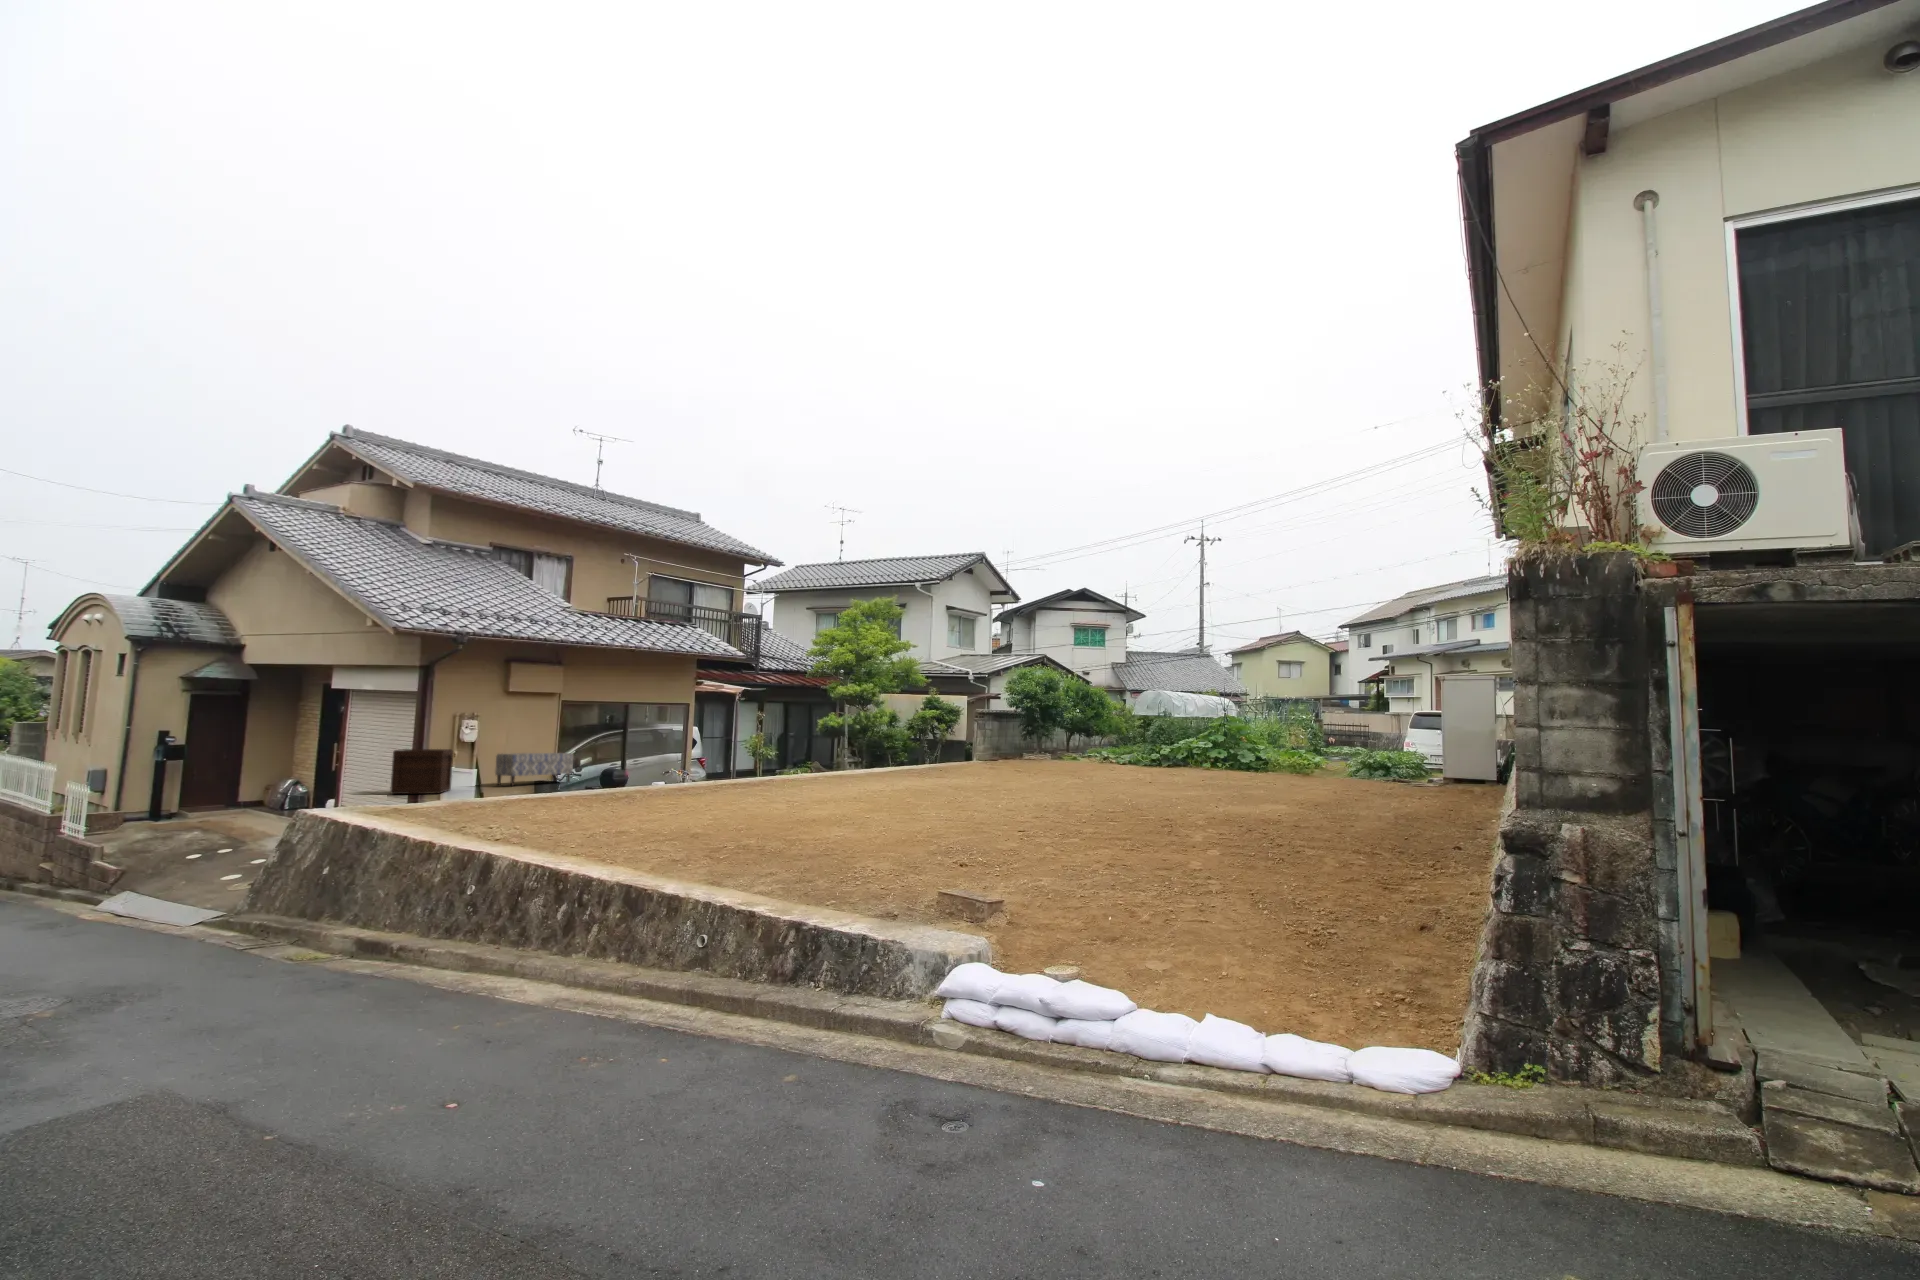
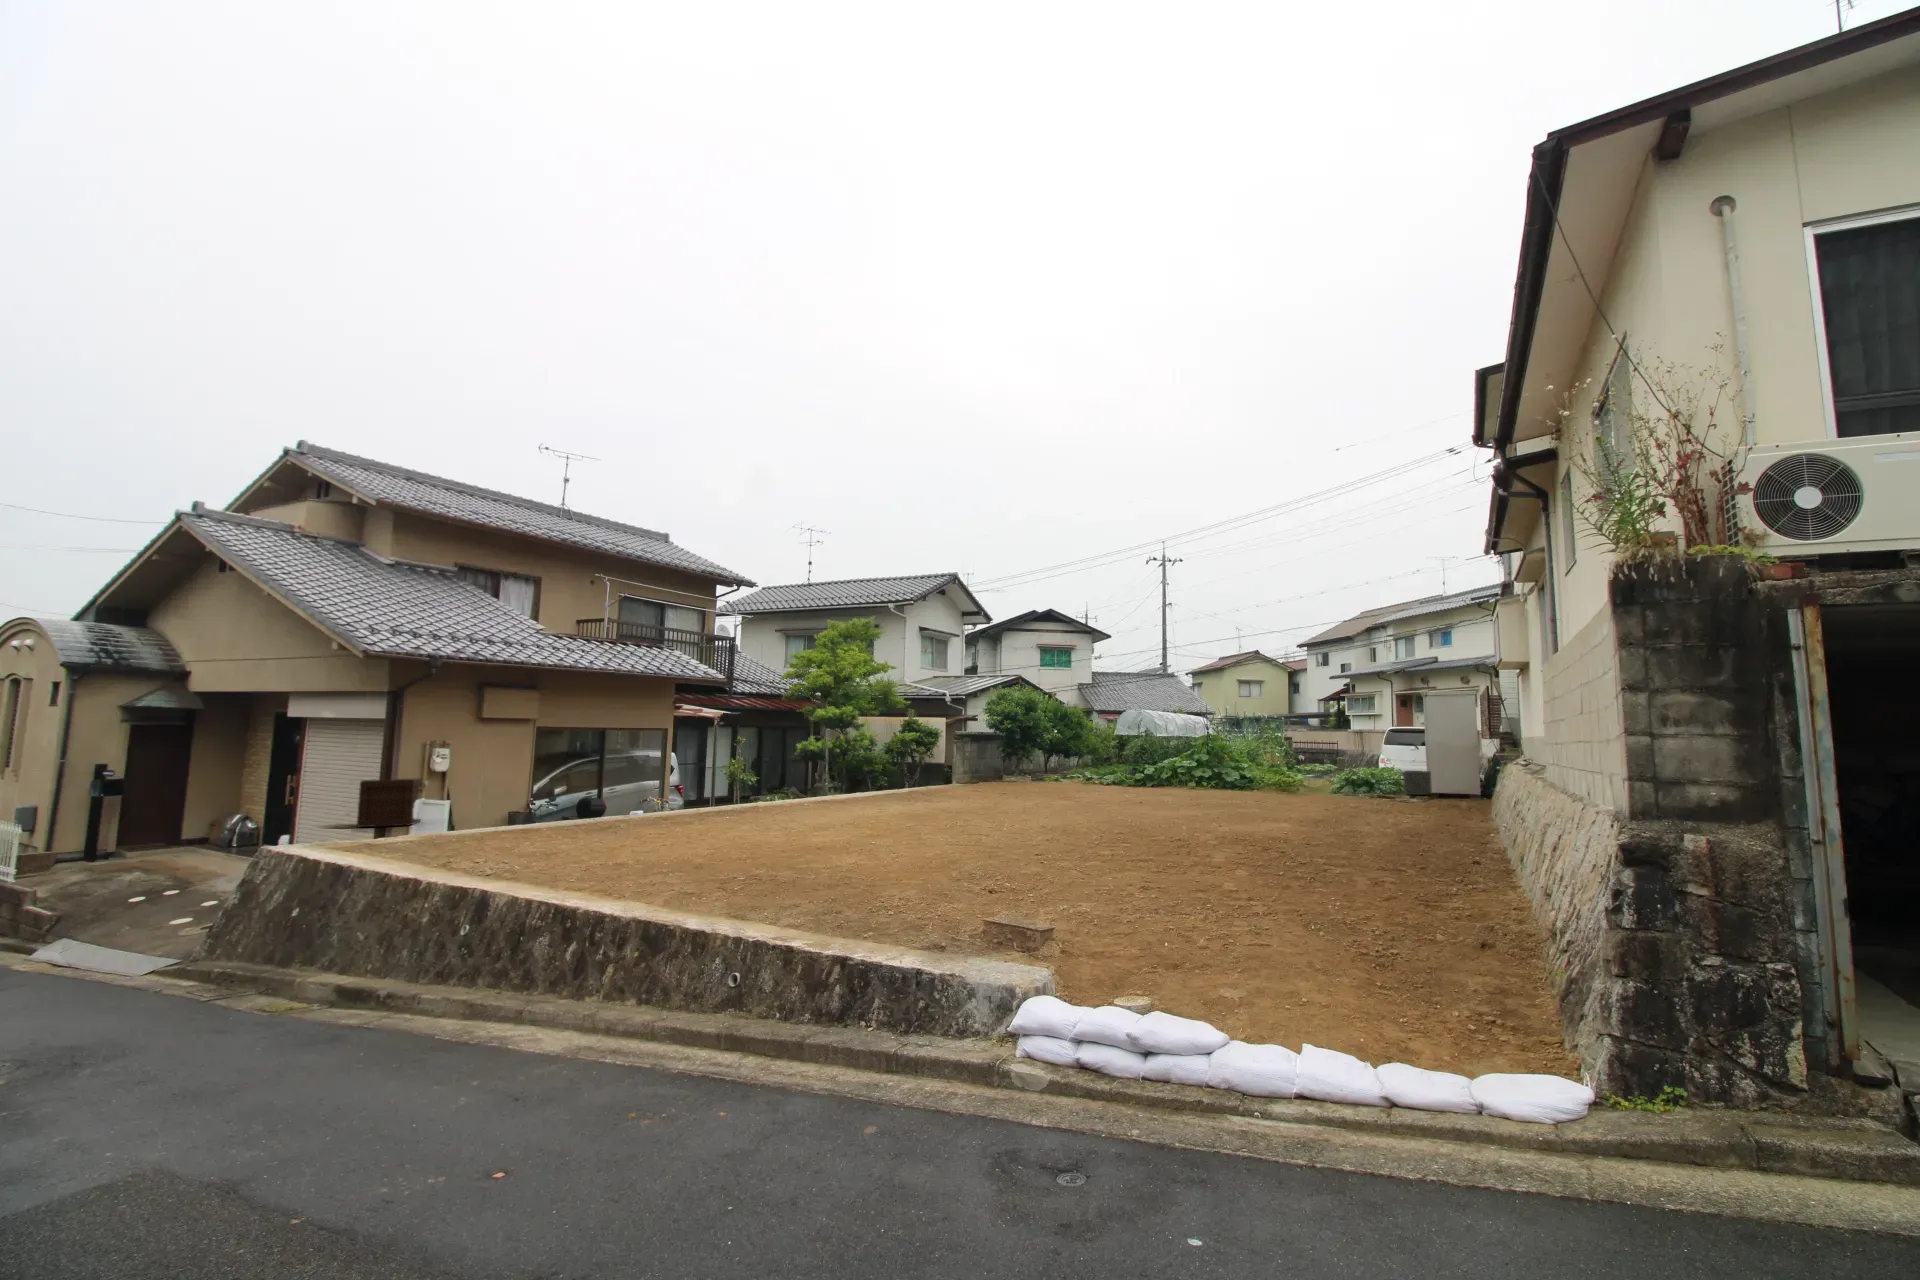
bench: present [495,753,573,786] -> none [467,781,550,816]
planter: none [1427,759,1457,783] -> present [1402,771,1432,795]

